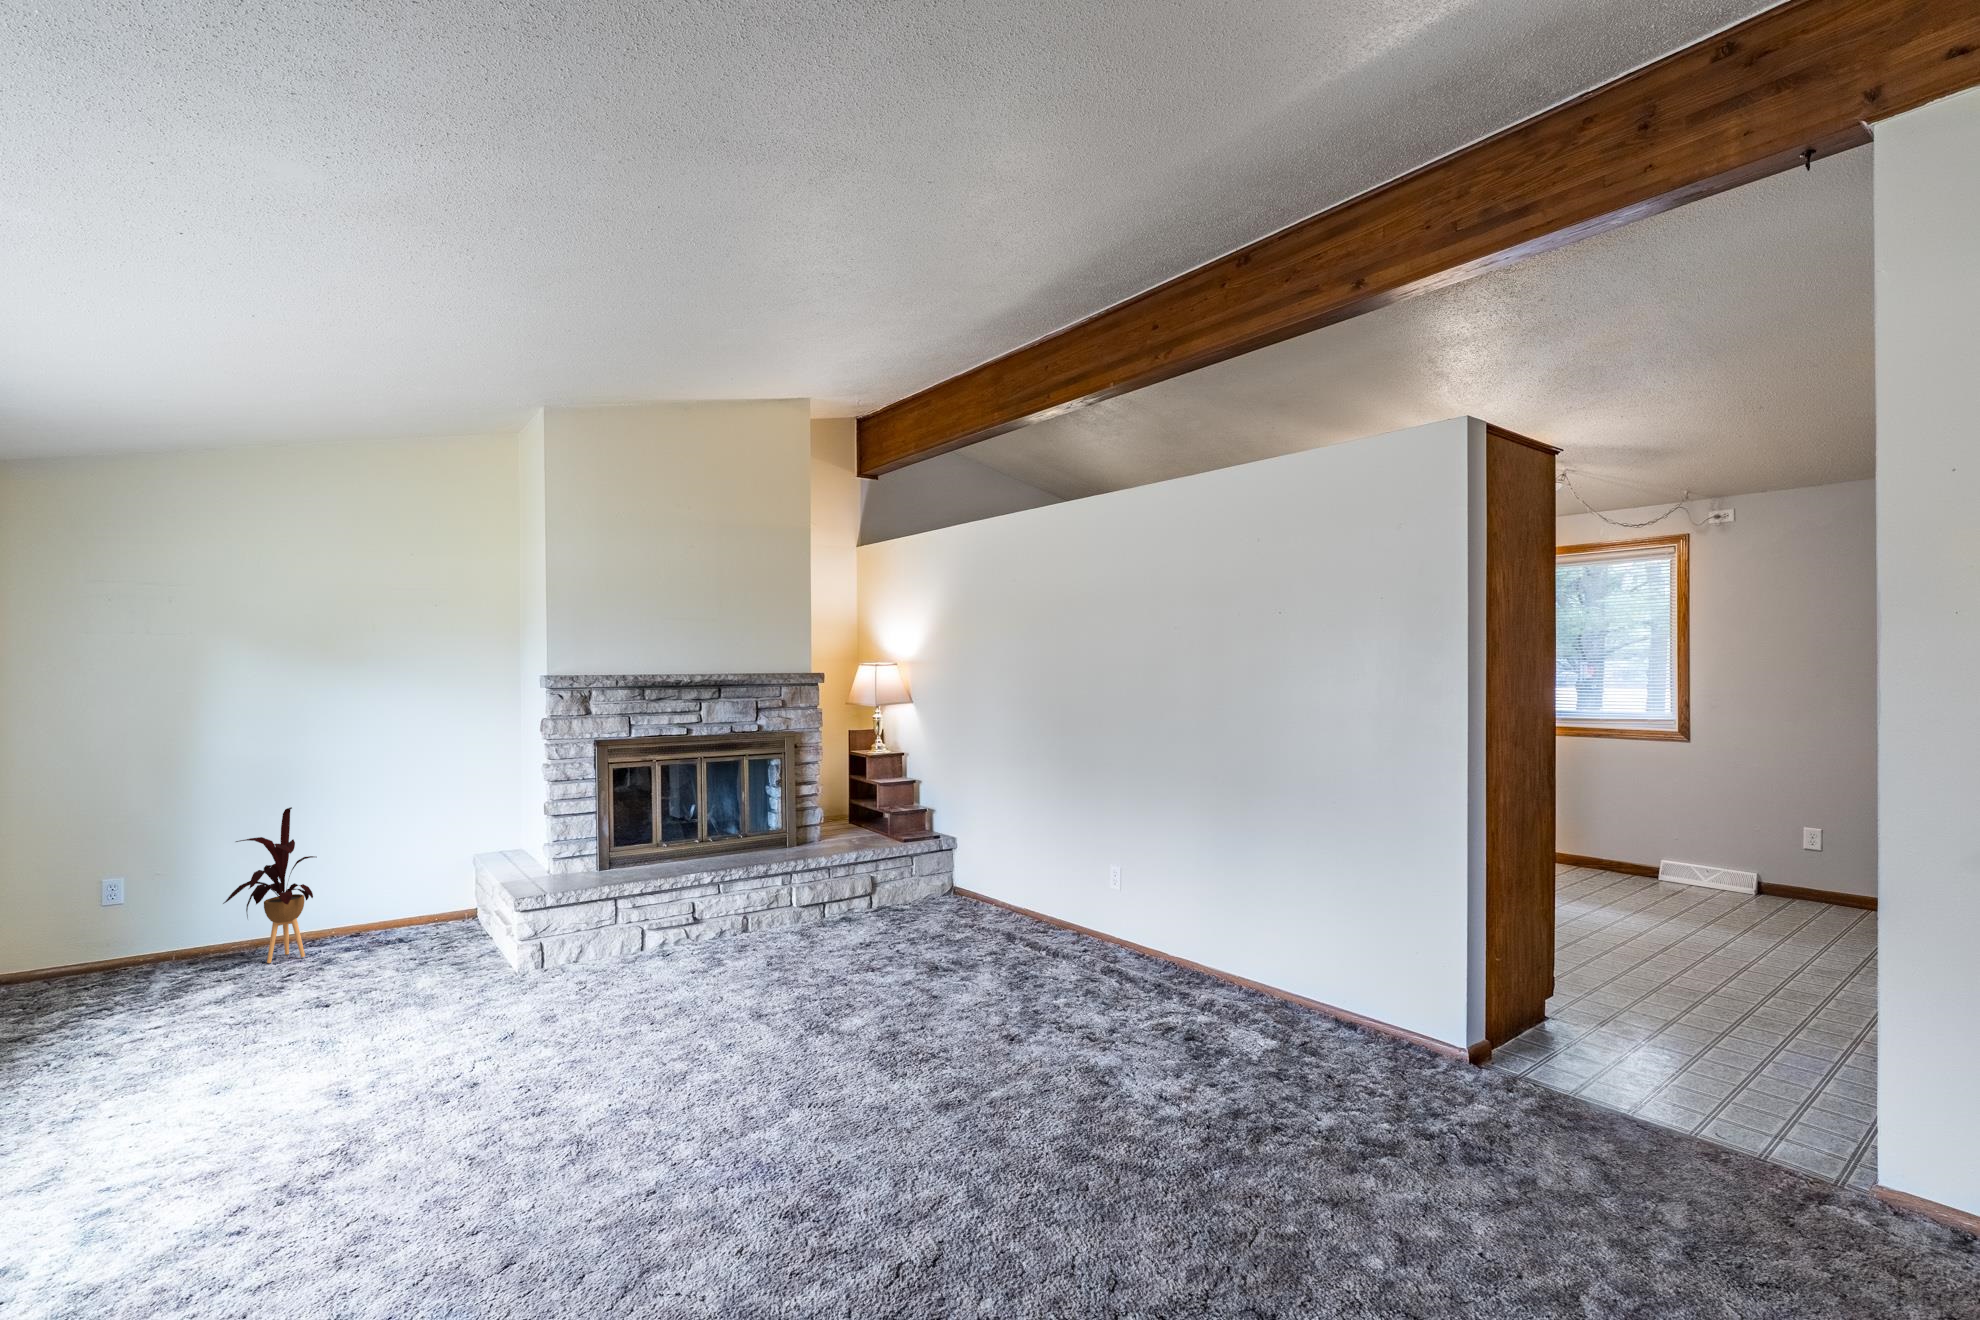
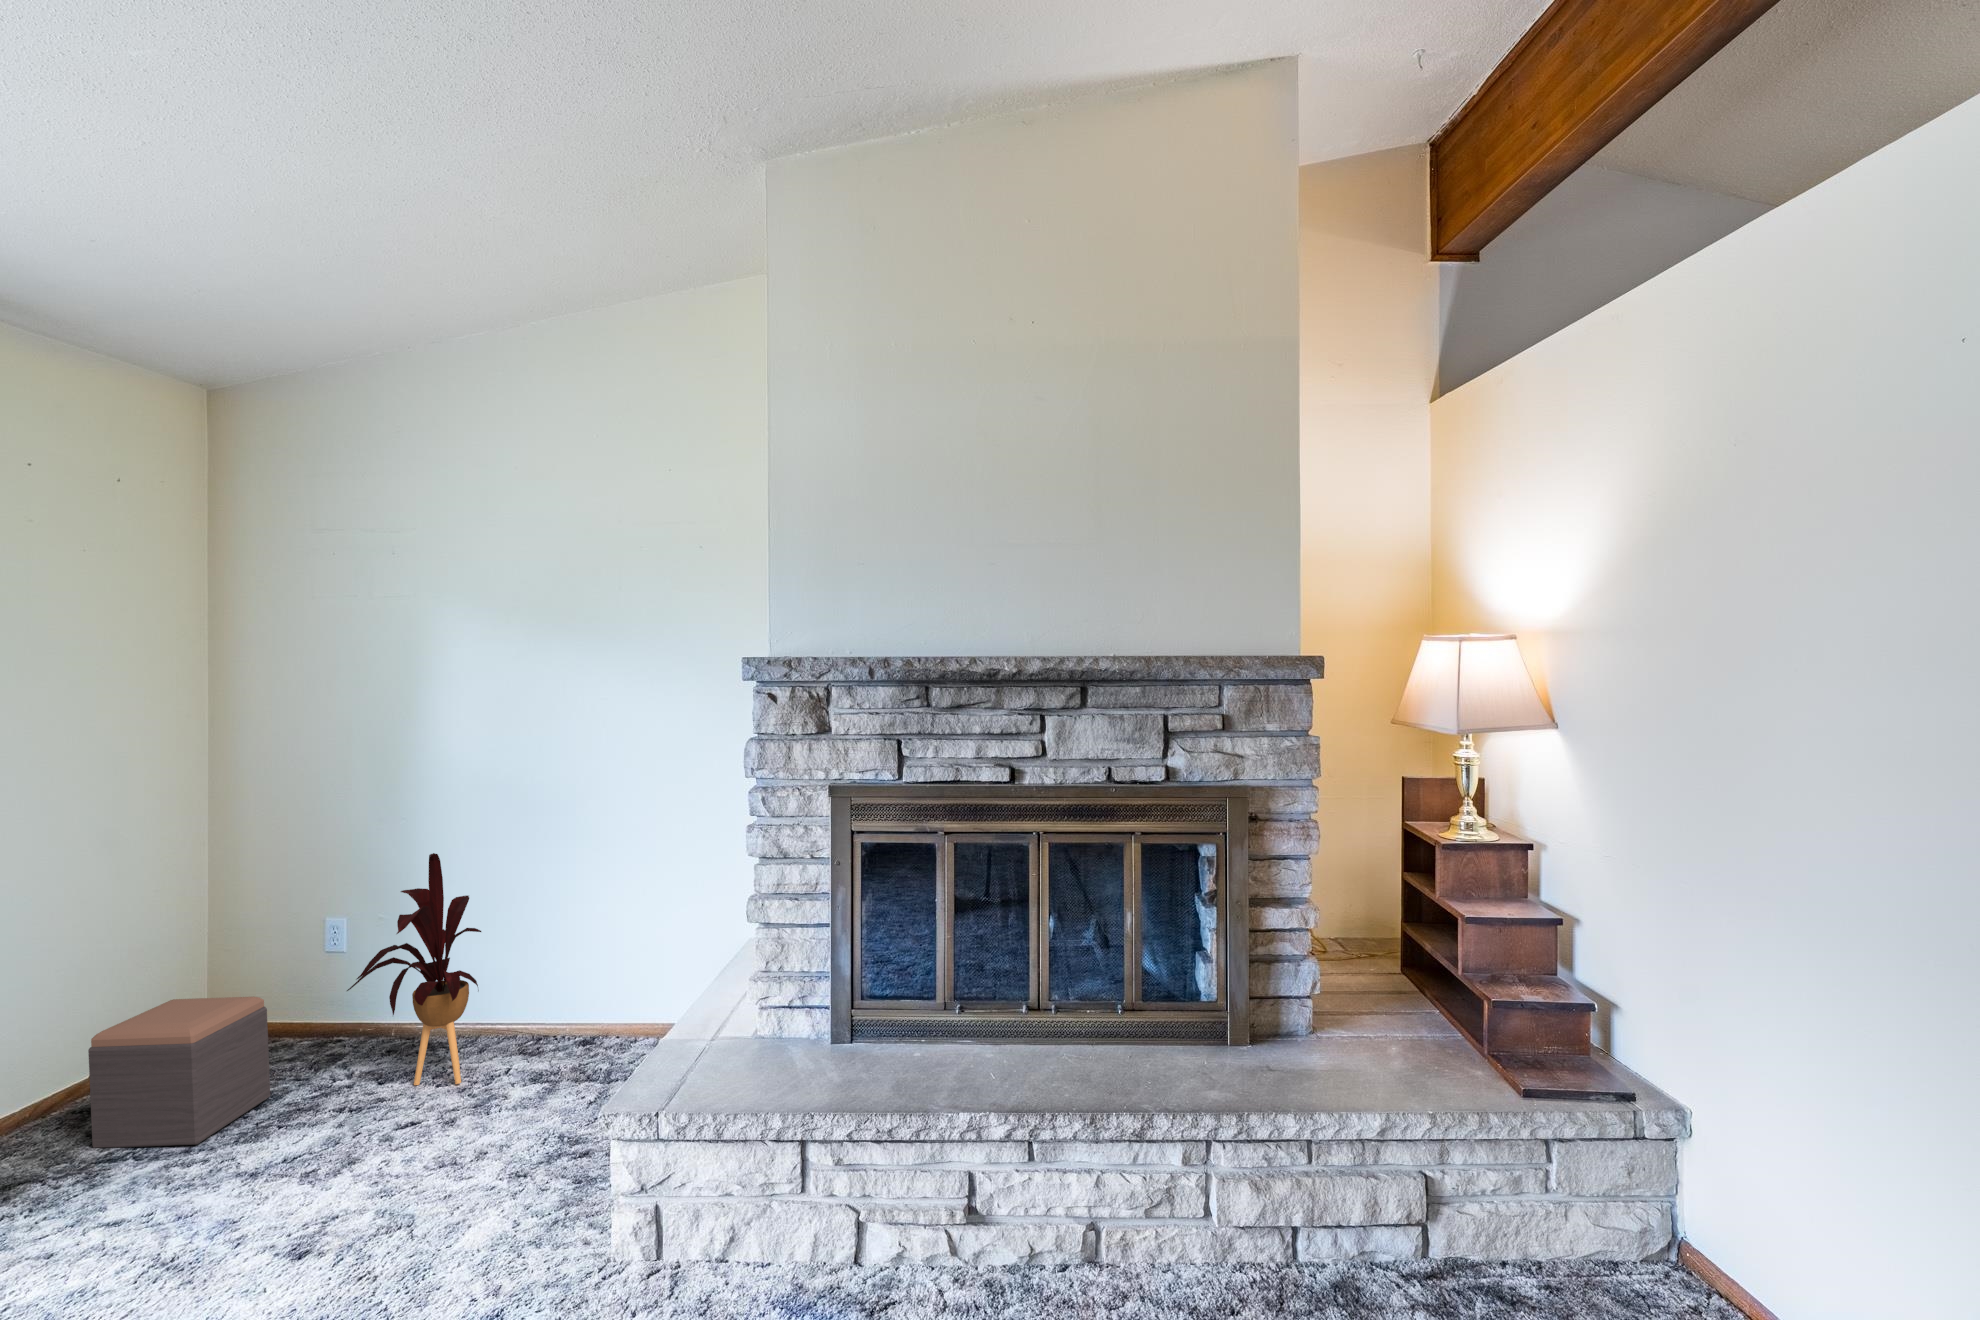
footstool: none [54,915,160,1019] -> present [88,997,270,1148]

